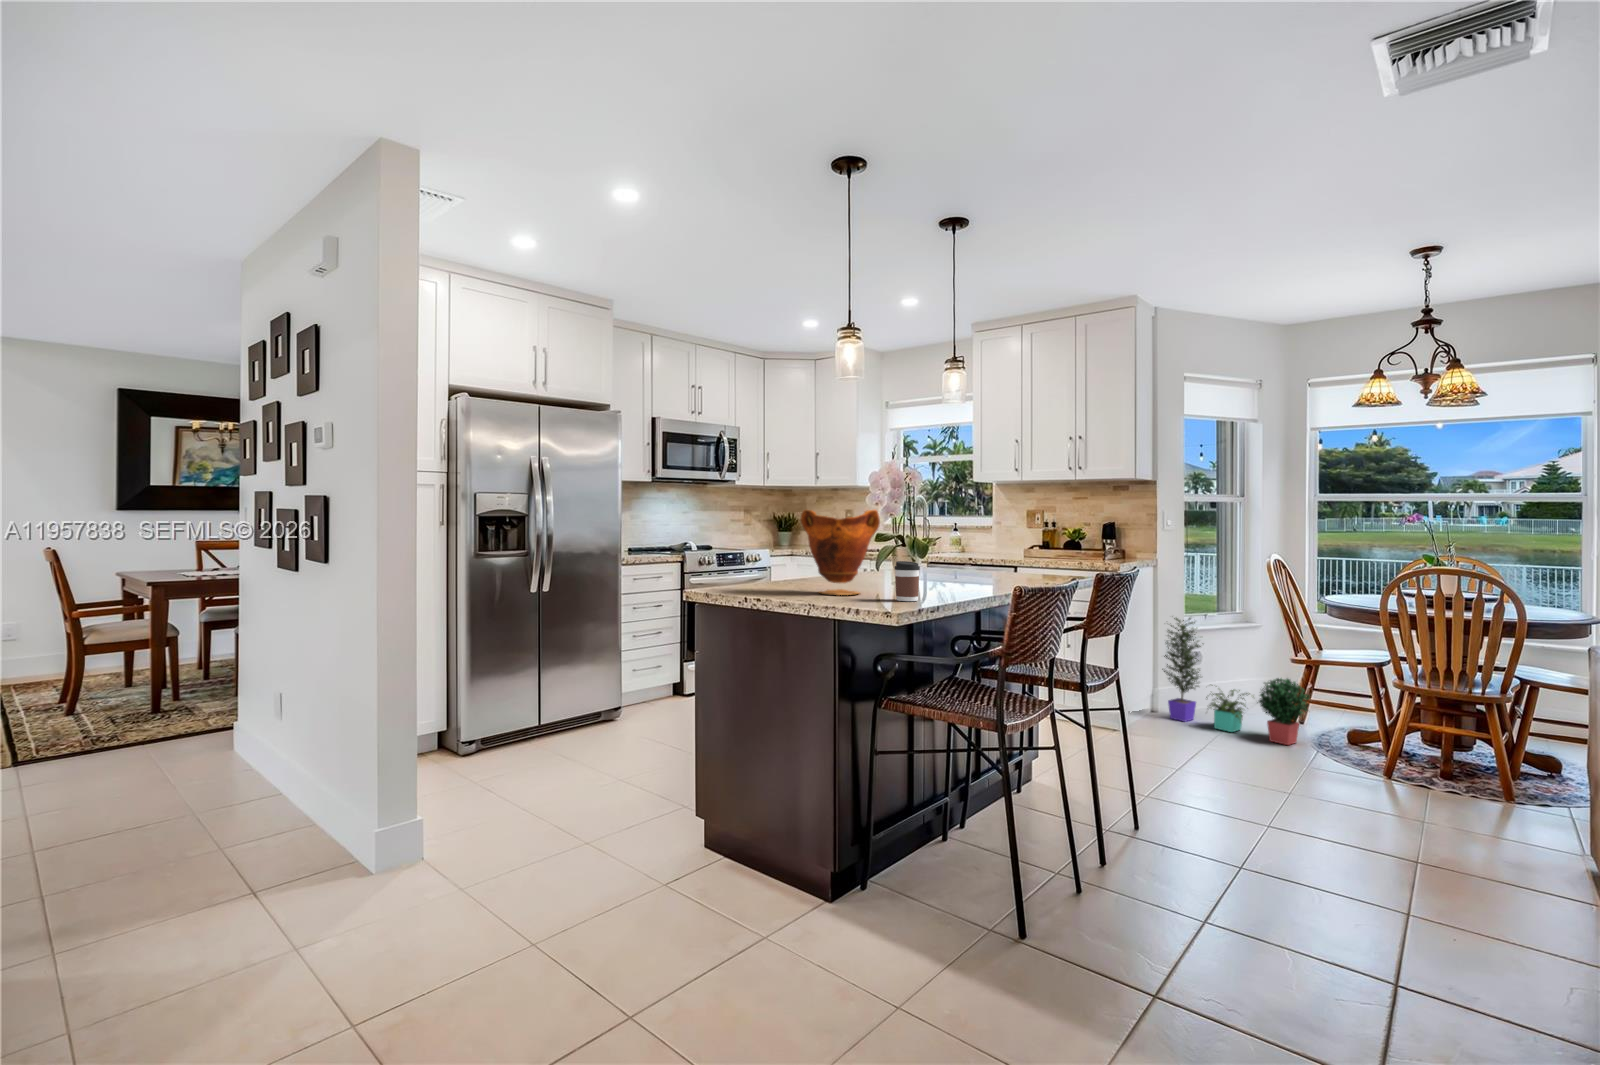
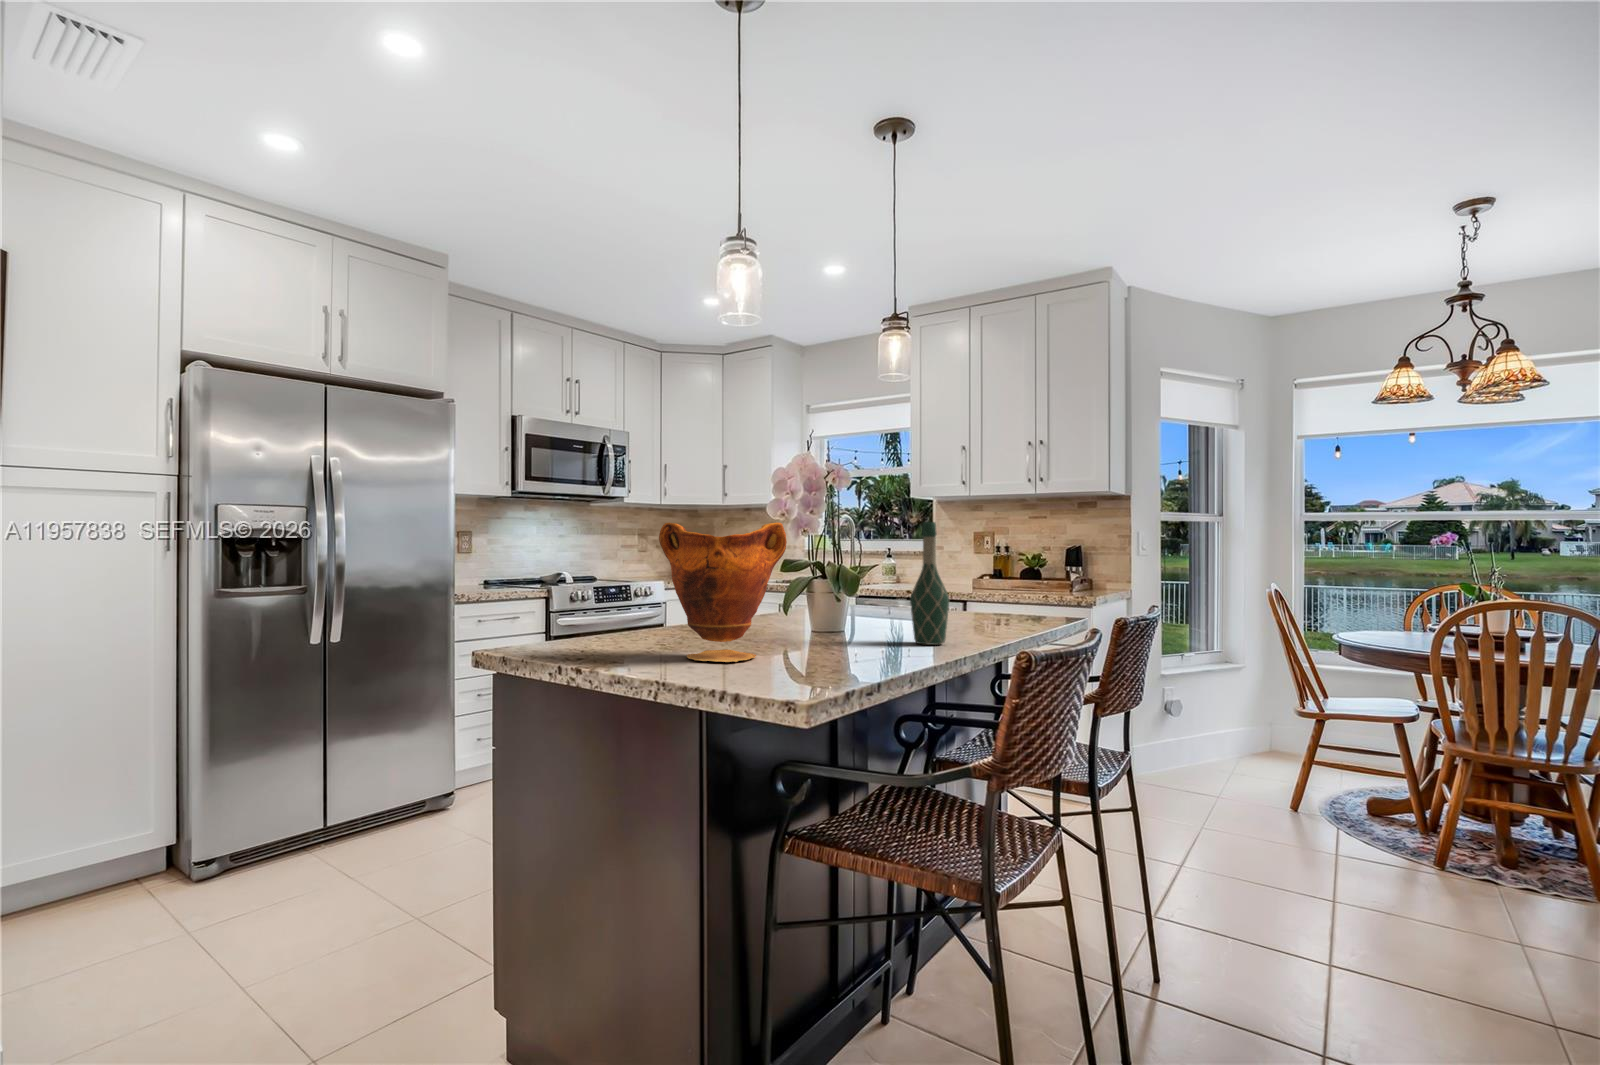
wine bottle: none [961,508,988,590] -> present [910,522,949,645]
coffee cup: present [895,561,920,601] -> none [809,606,850,674]
potted plant: present [1162,618,1310,745] -> none [1140,659,1331,825]

